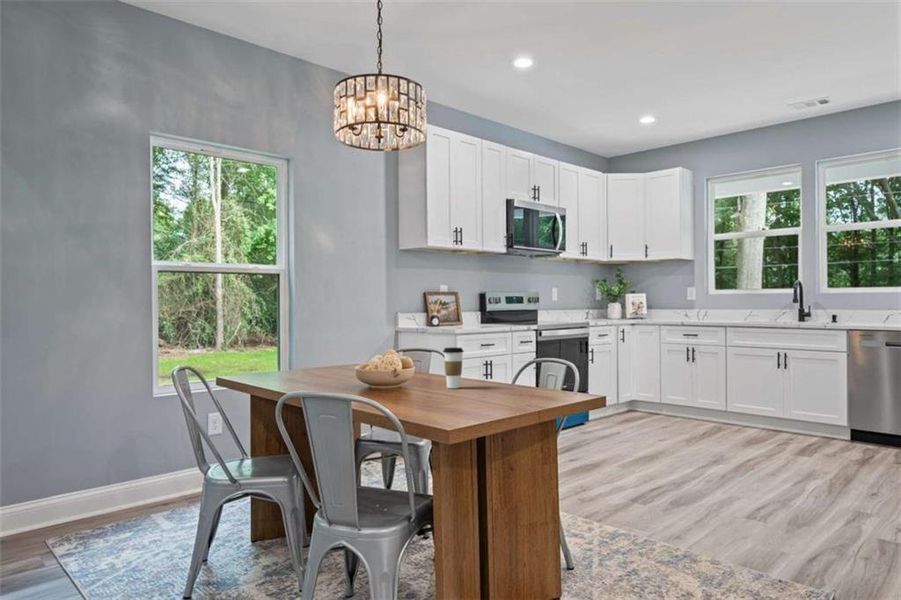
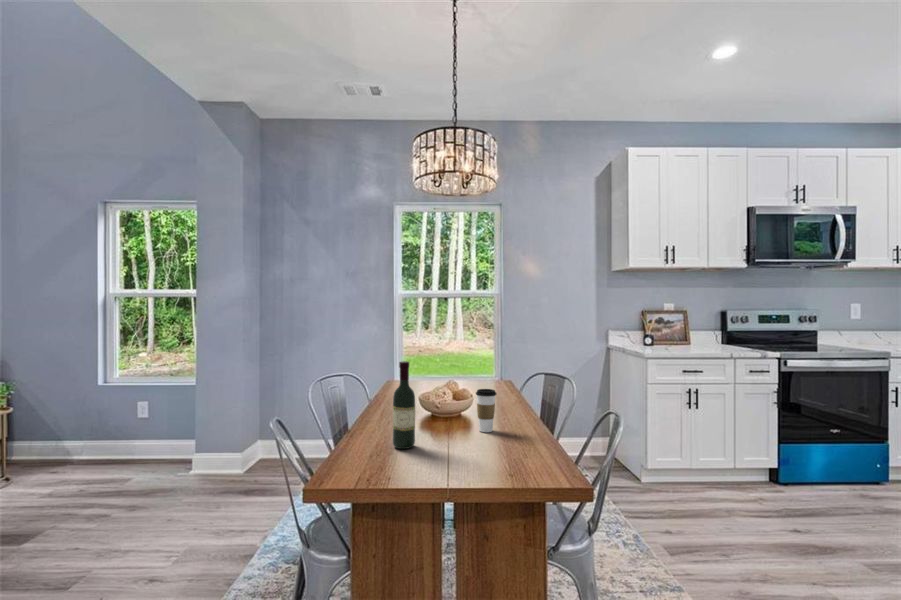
wine bottle: none [415,315,438,404] -> present [393,361,415,449]

